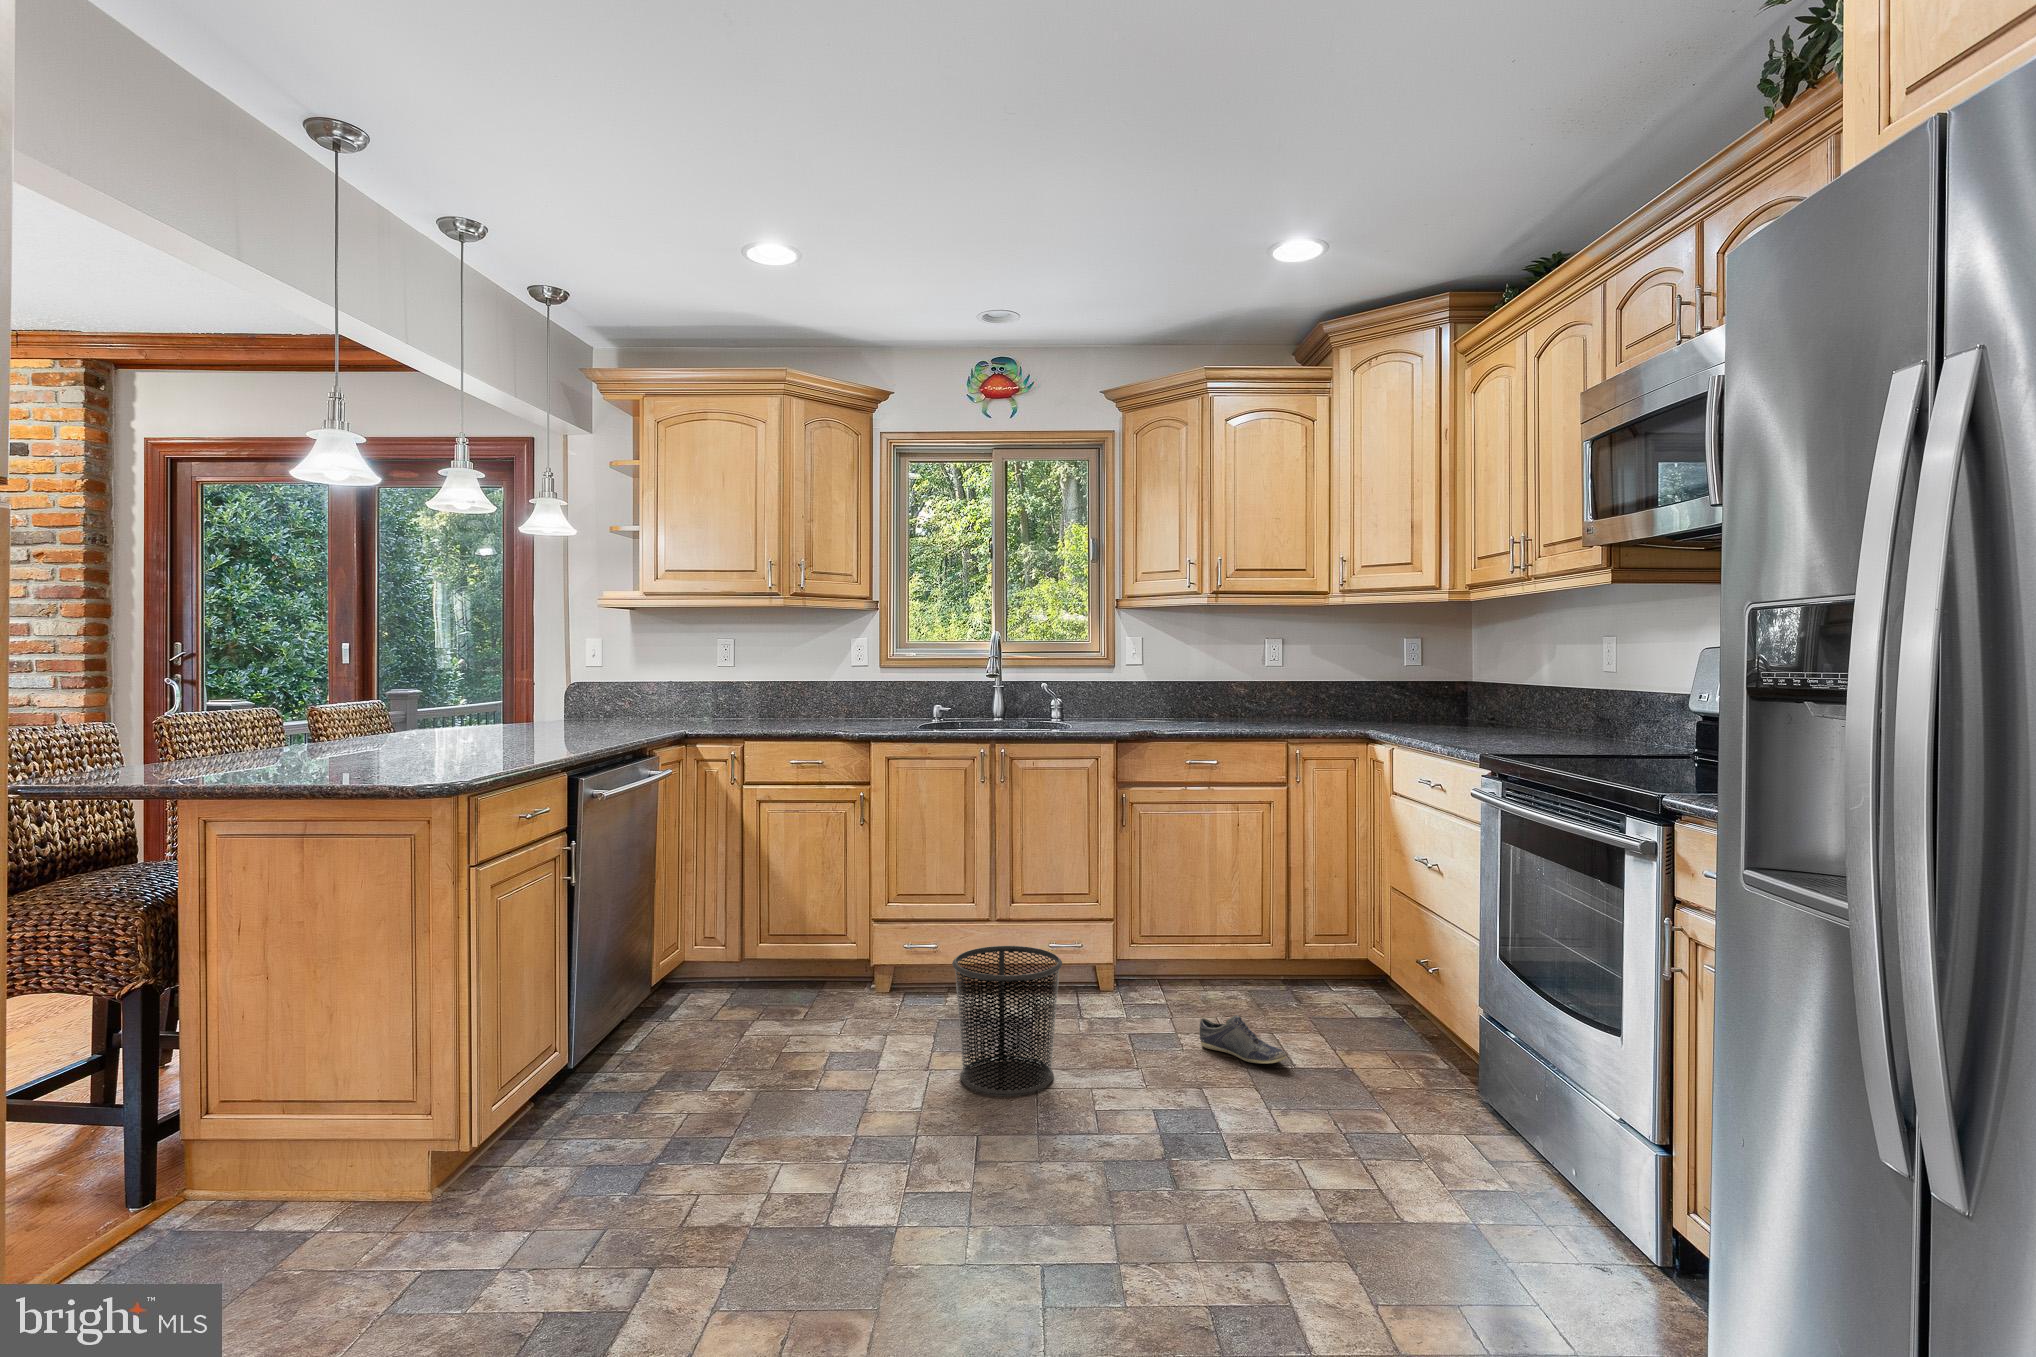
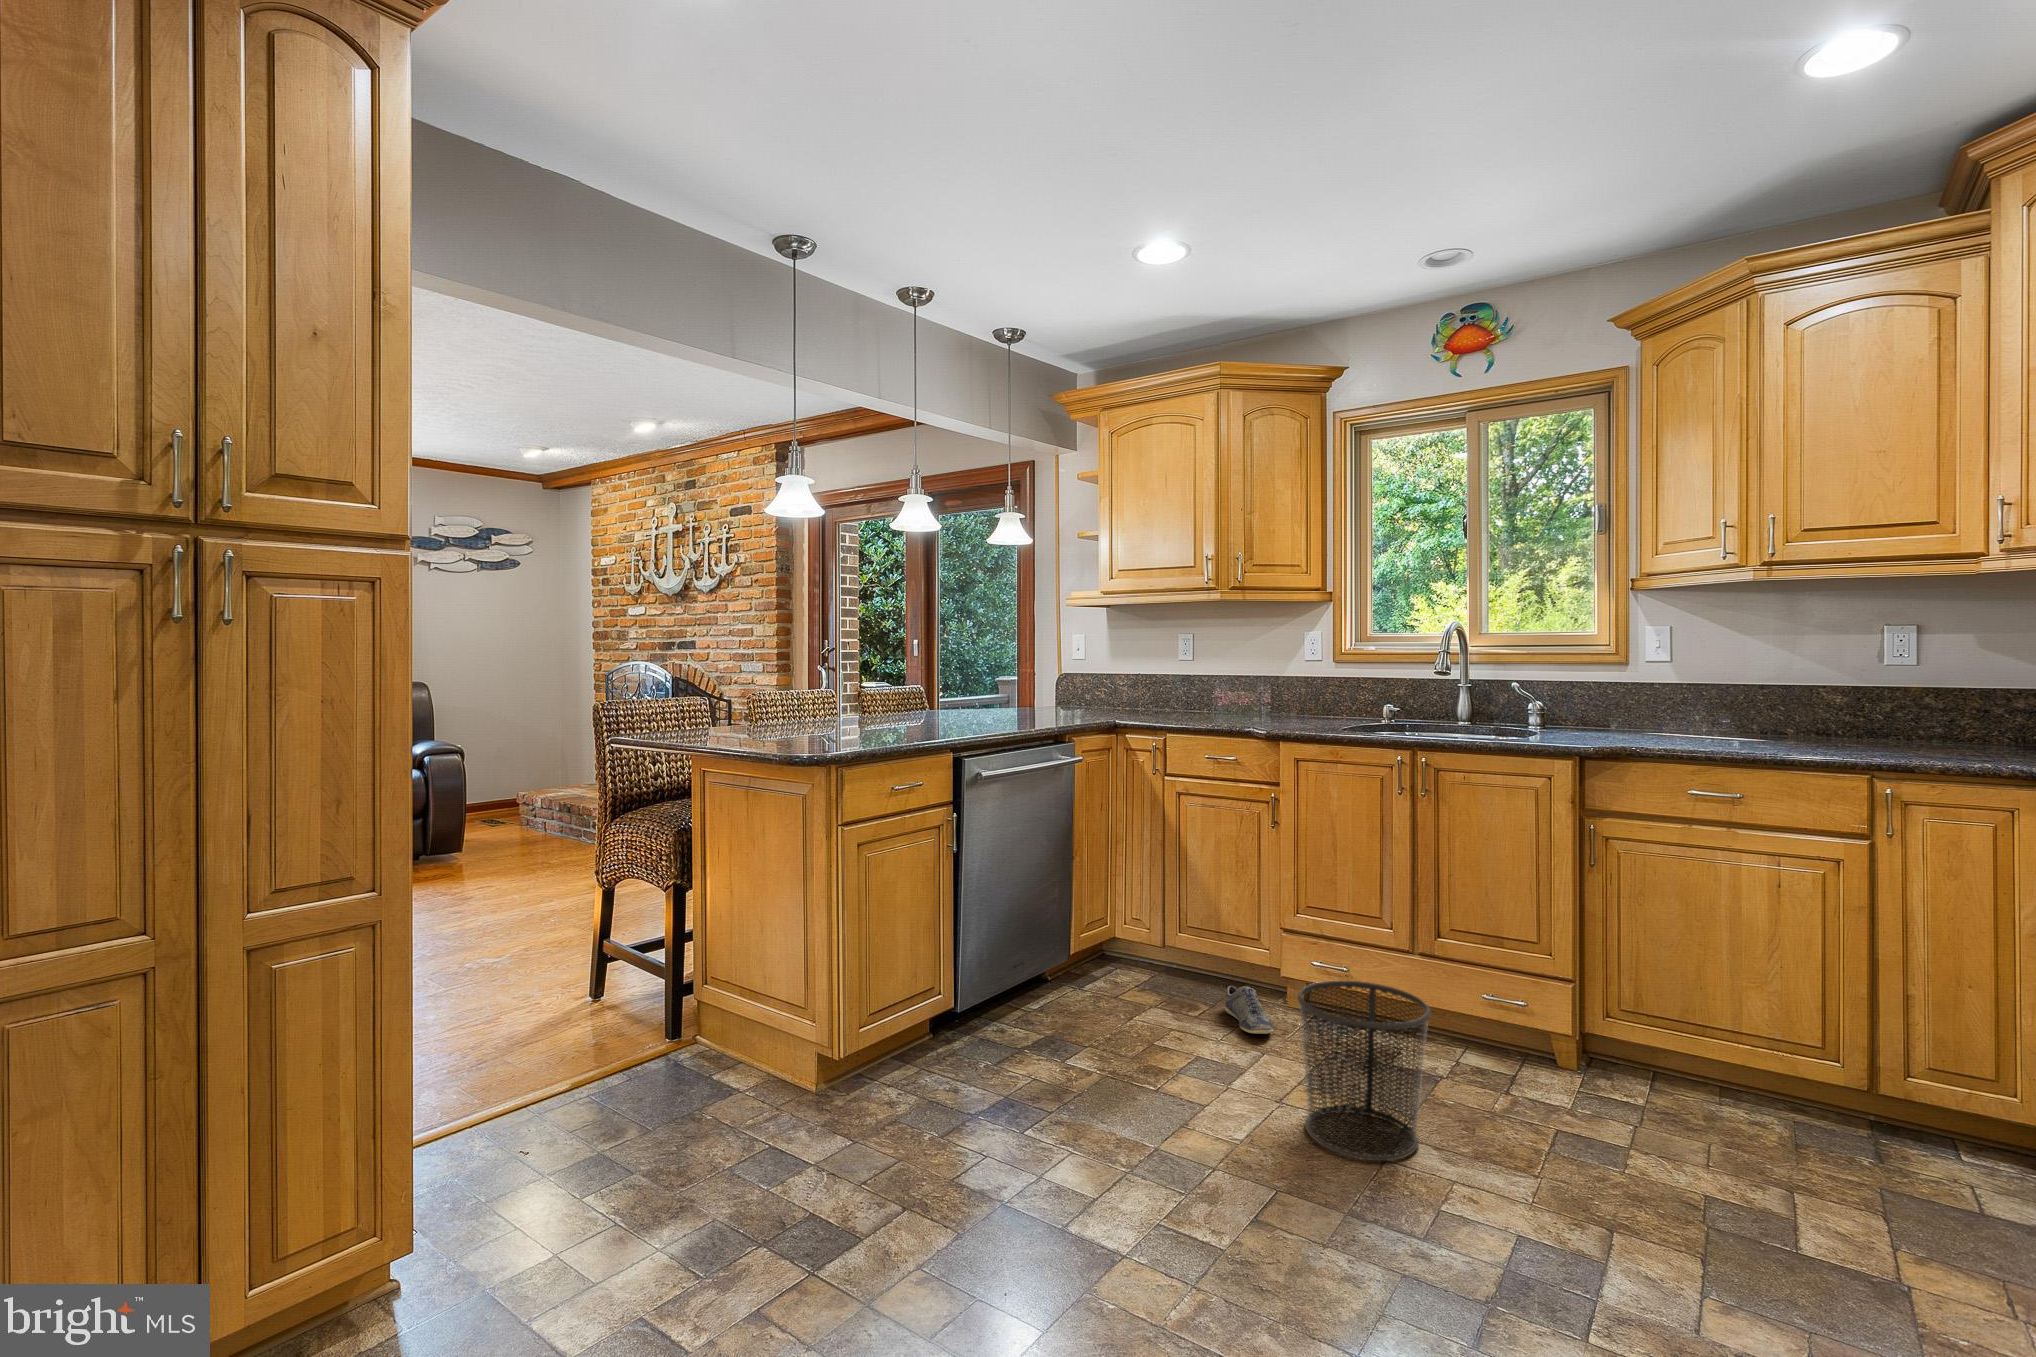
shoe: present [1200,1015,1286,1064] -> present [1225,986,1273,1034]

